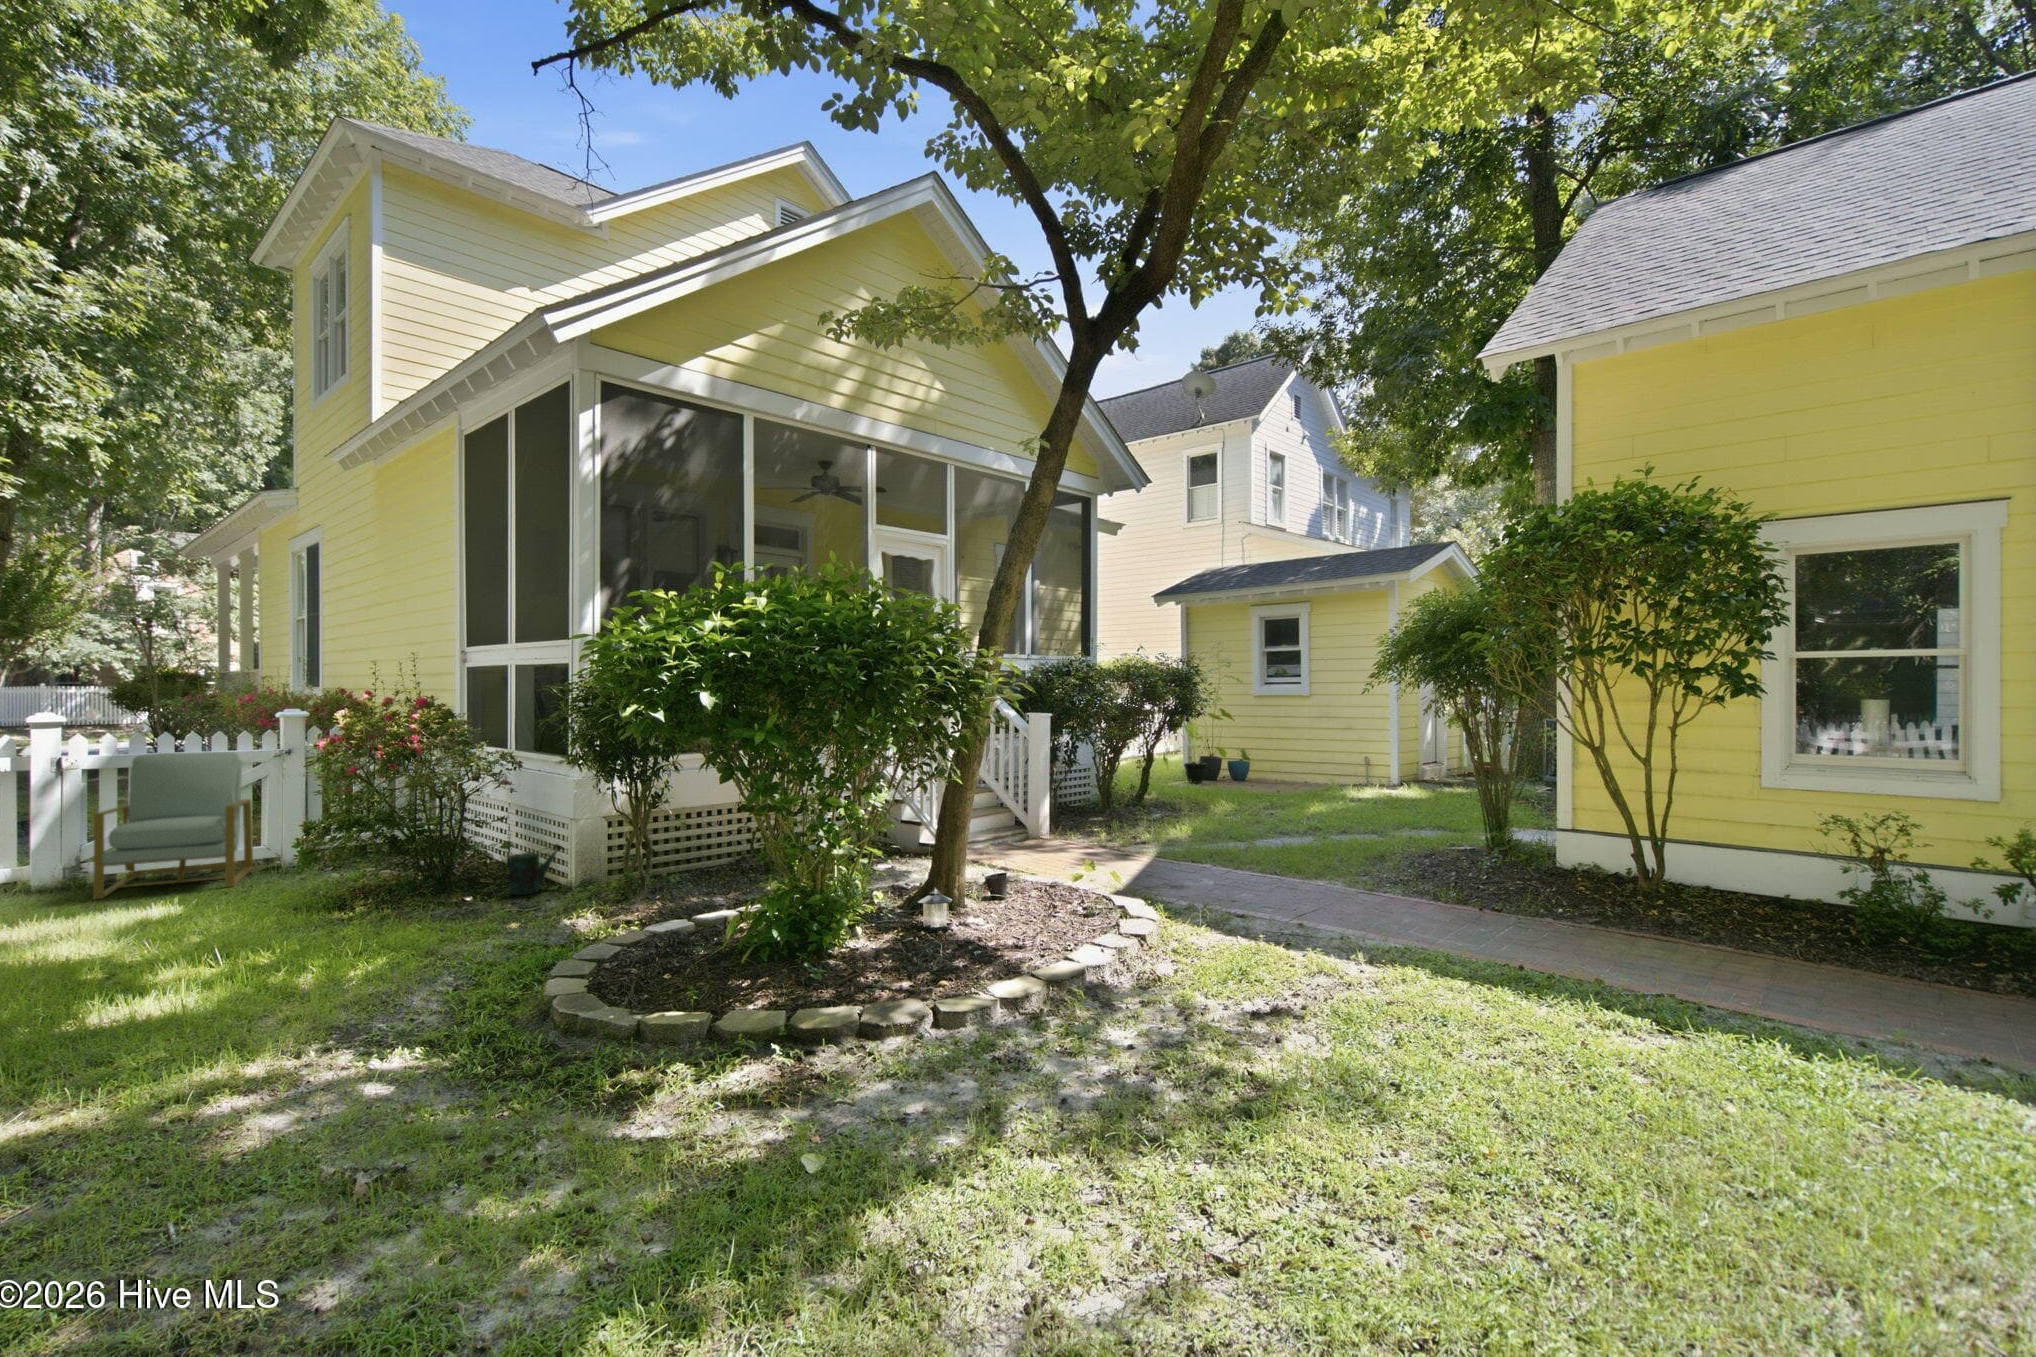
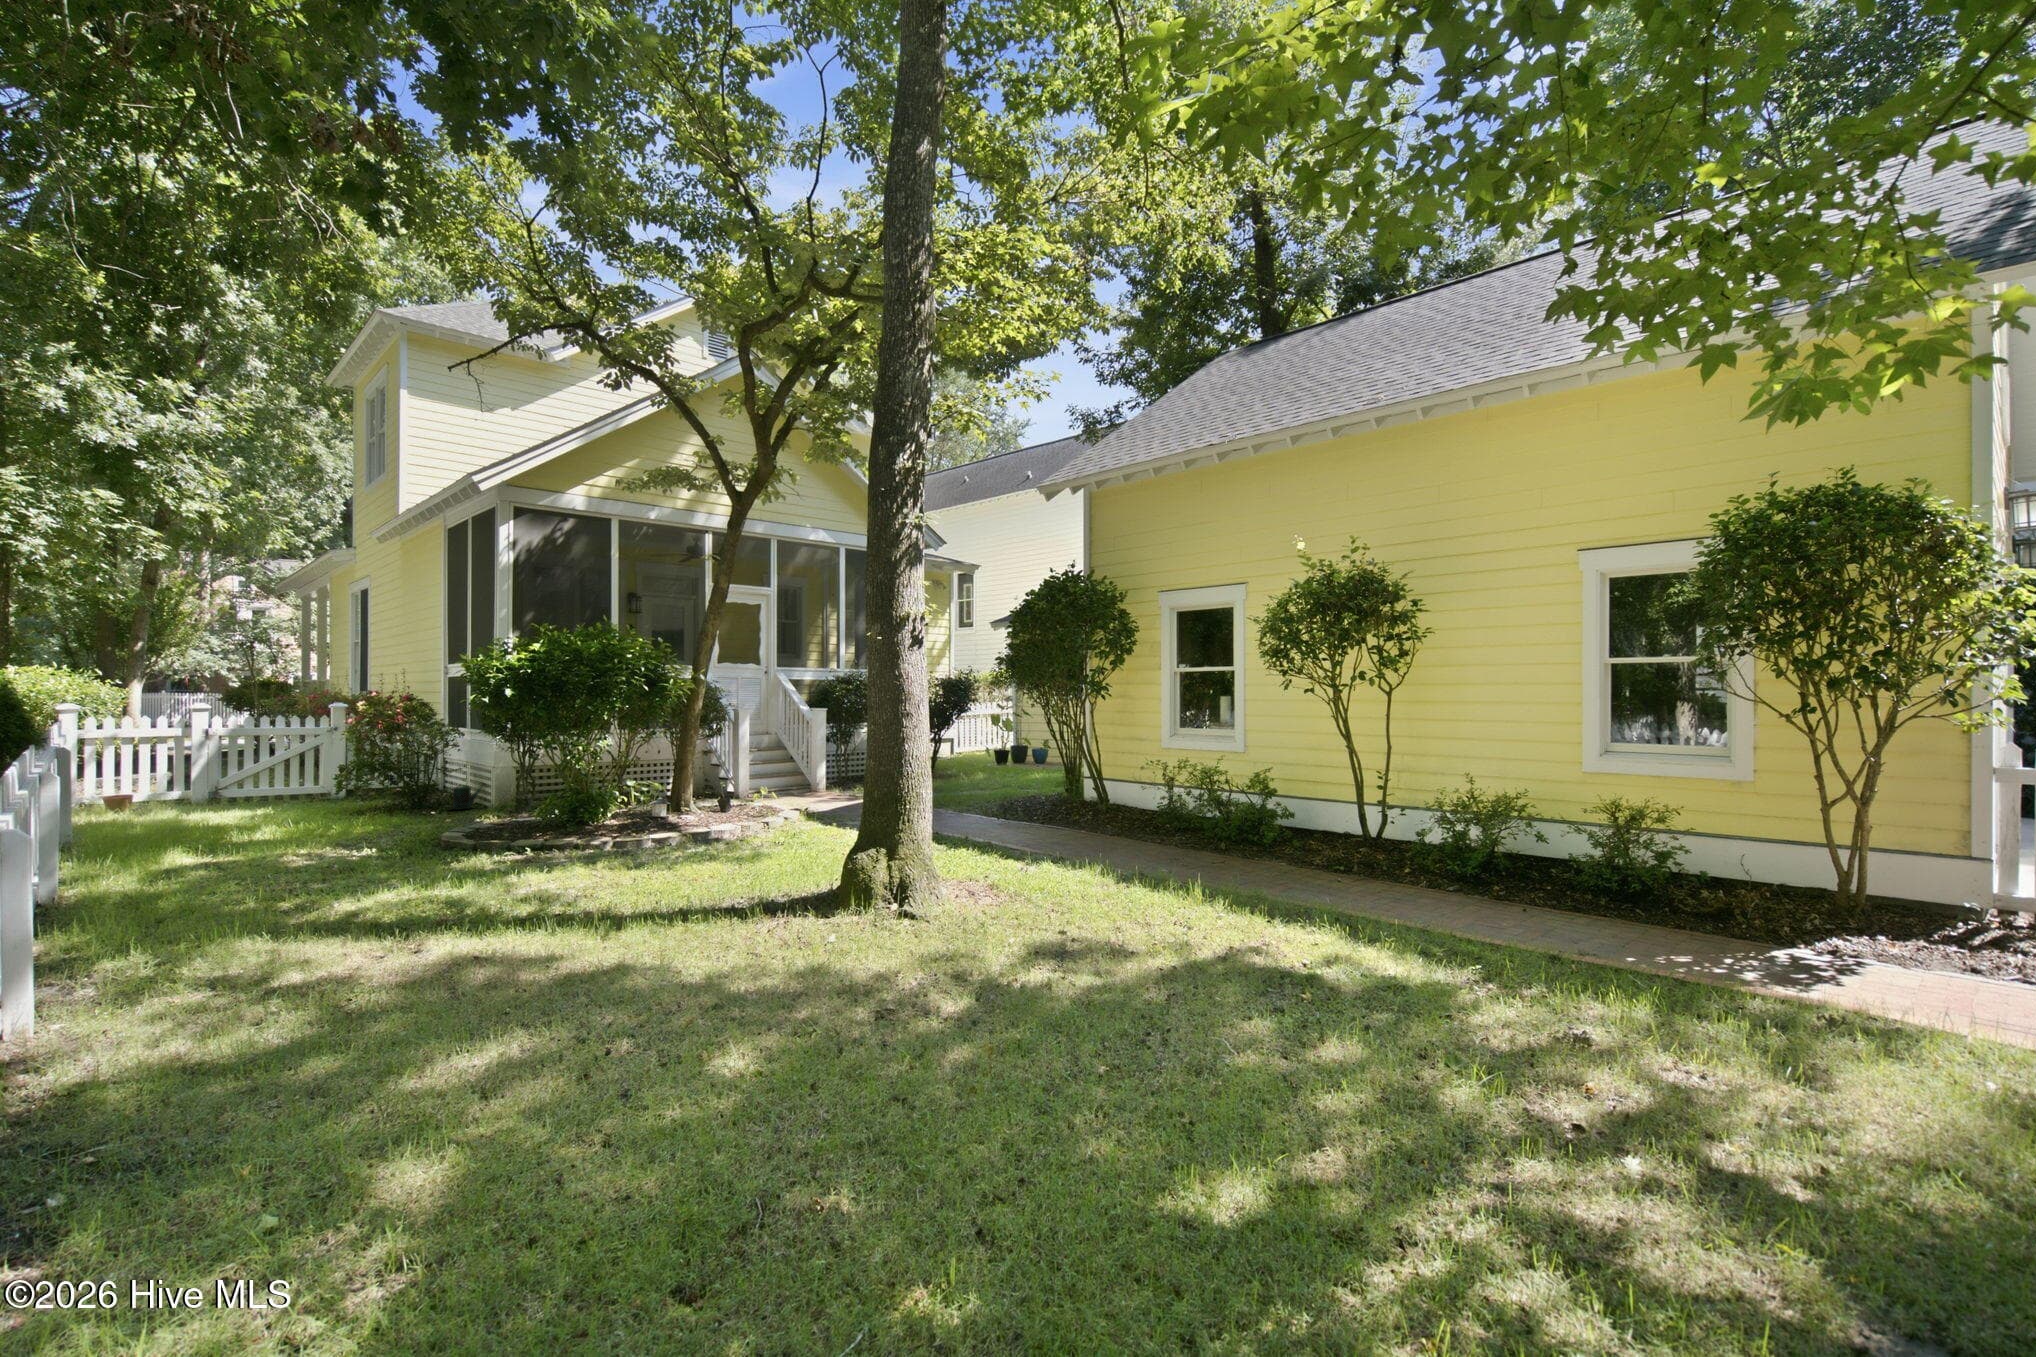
chair: present [93,752,253,899] -> none [228,728,315,808]

